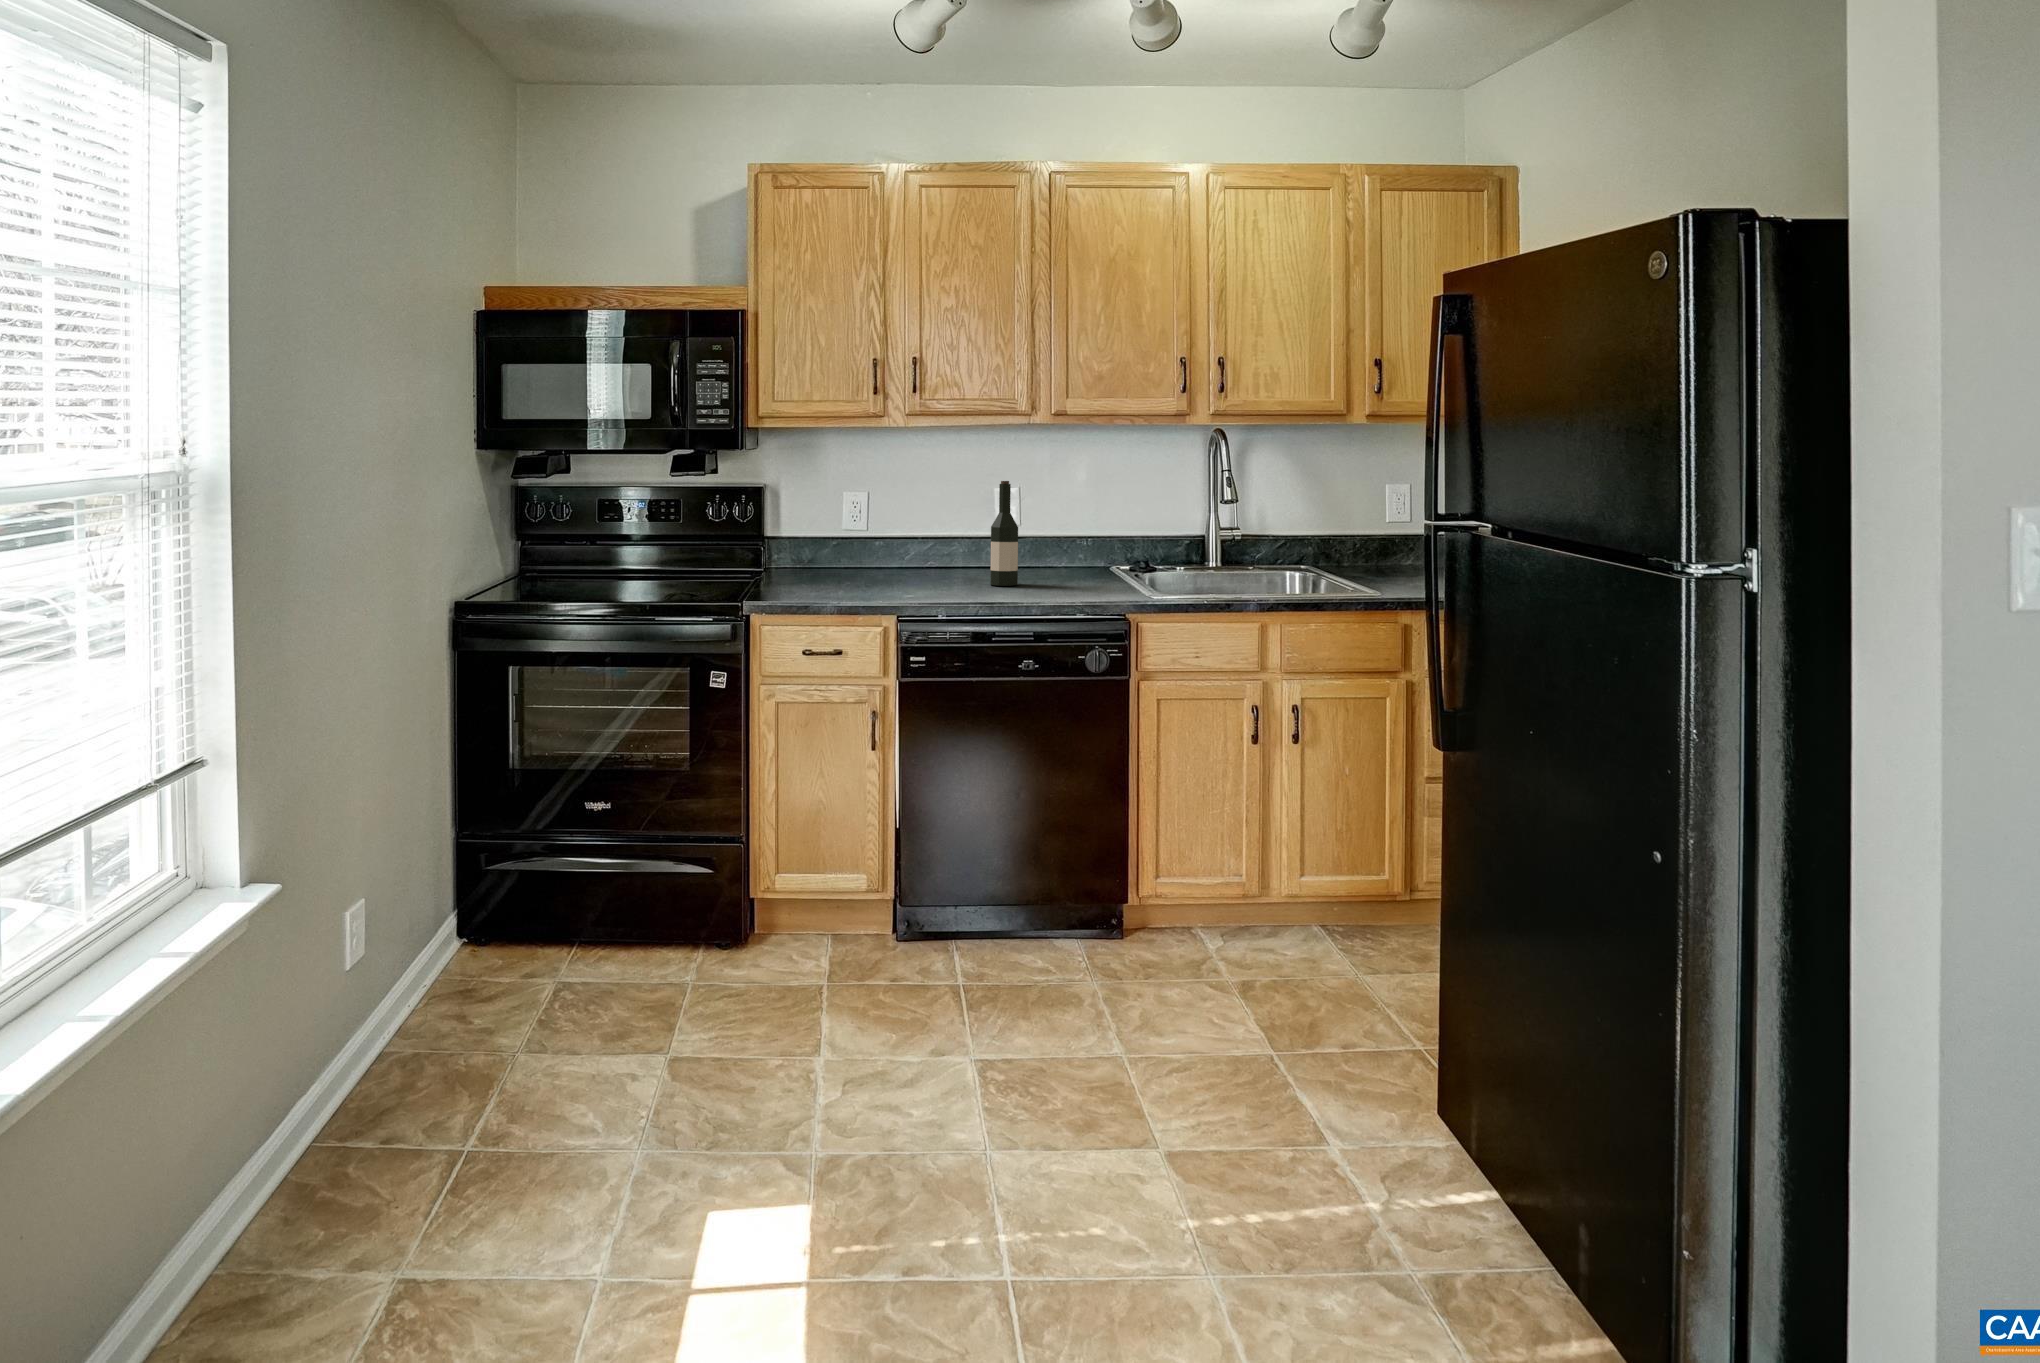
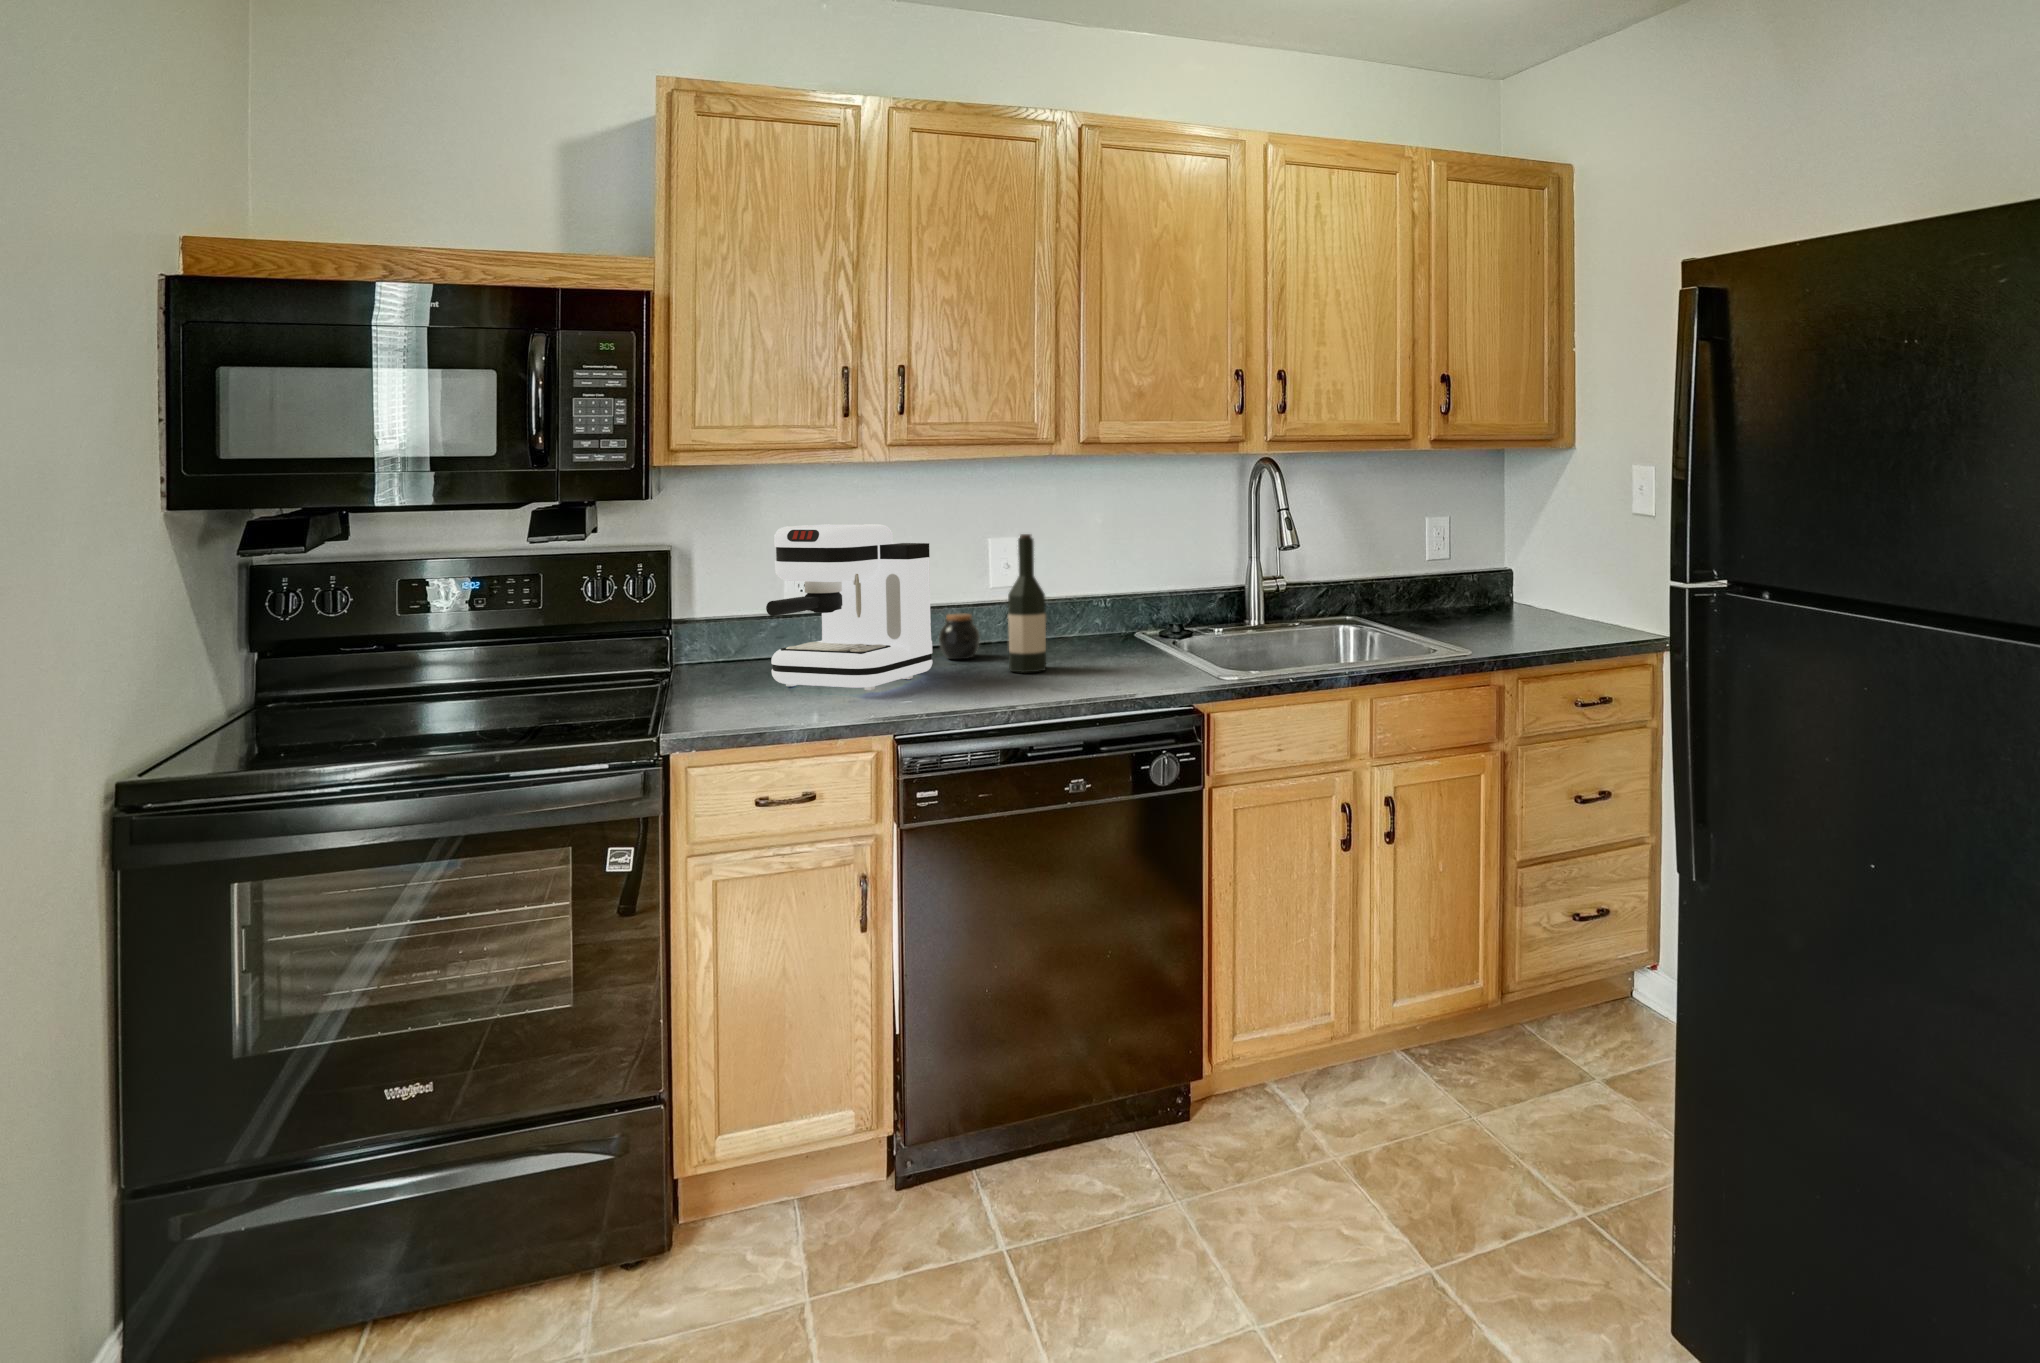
coffee maker: none [816,472,933,589] -> present [766,524,932,690]
jar: none [944,544,975,577] -> present [939,614,980,659]

